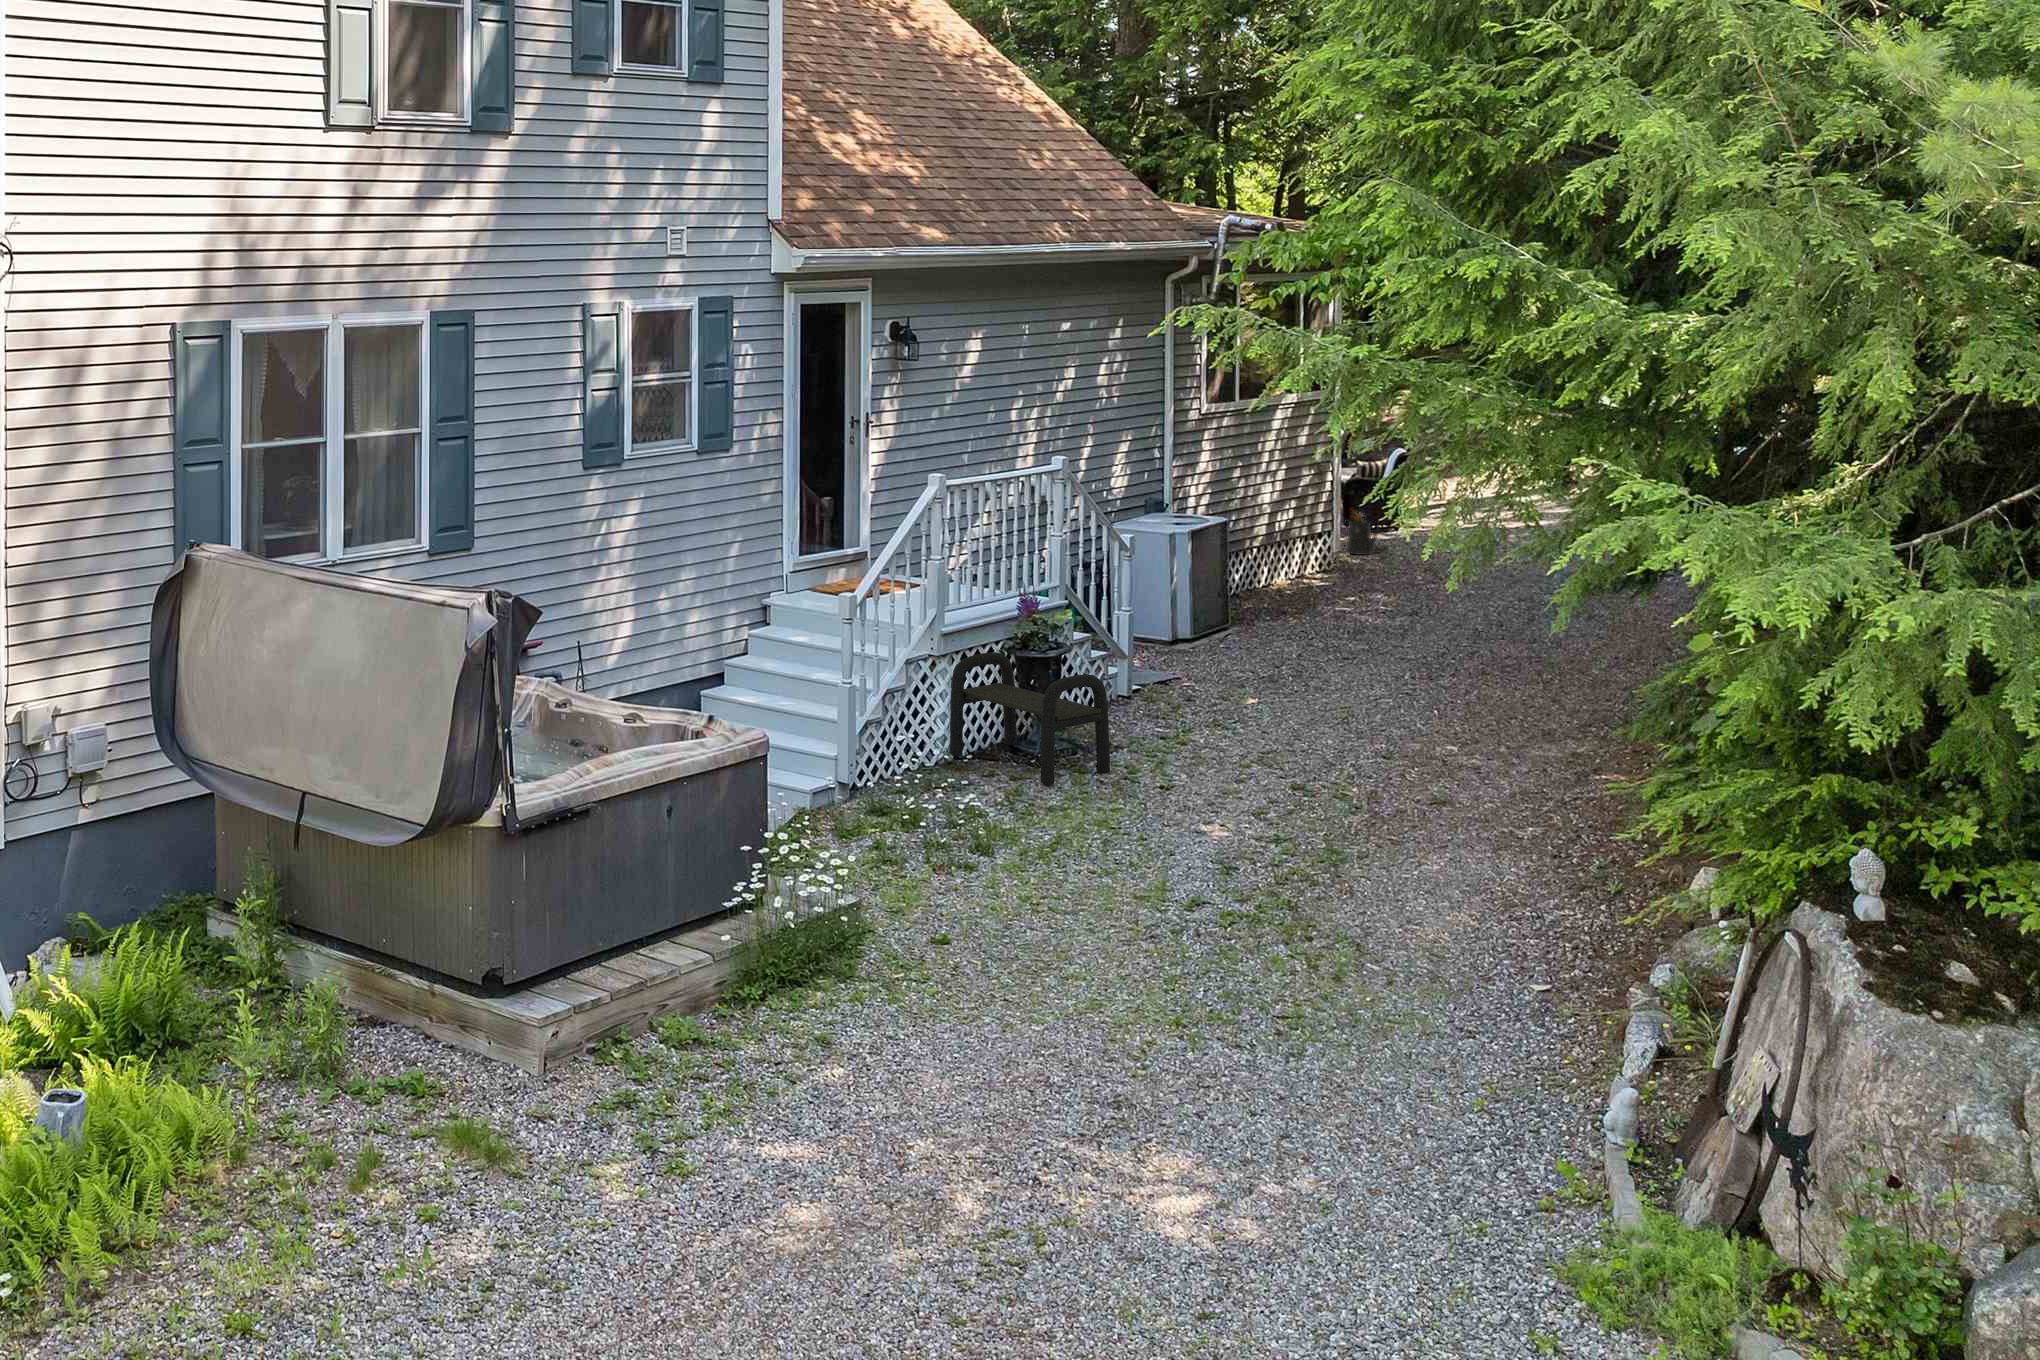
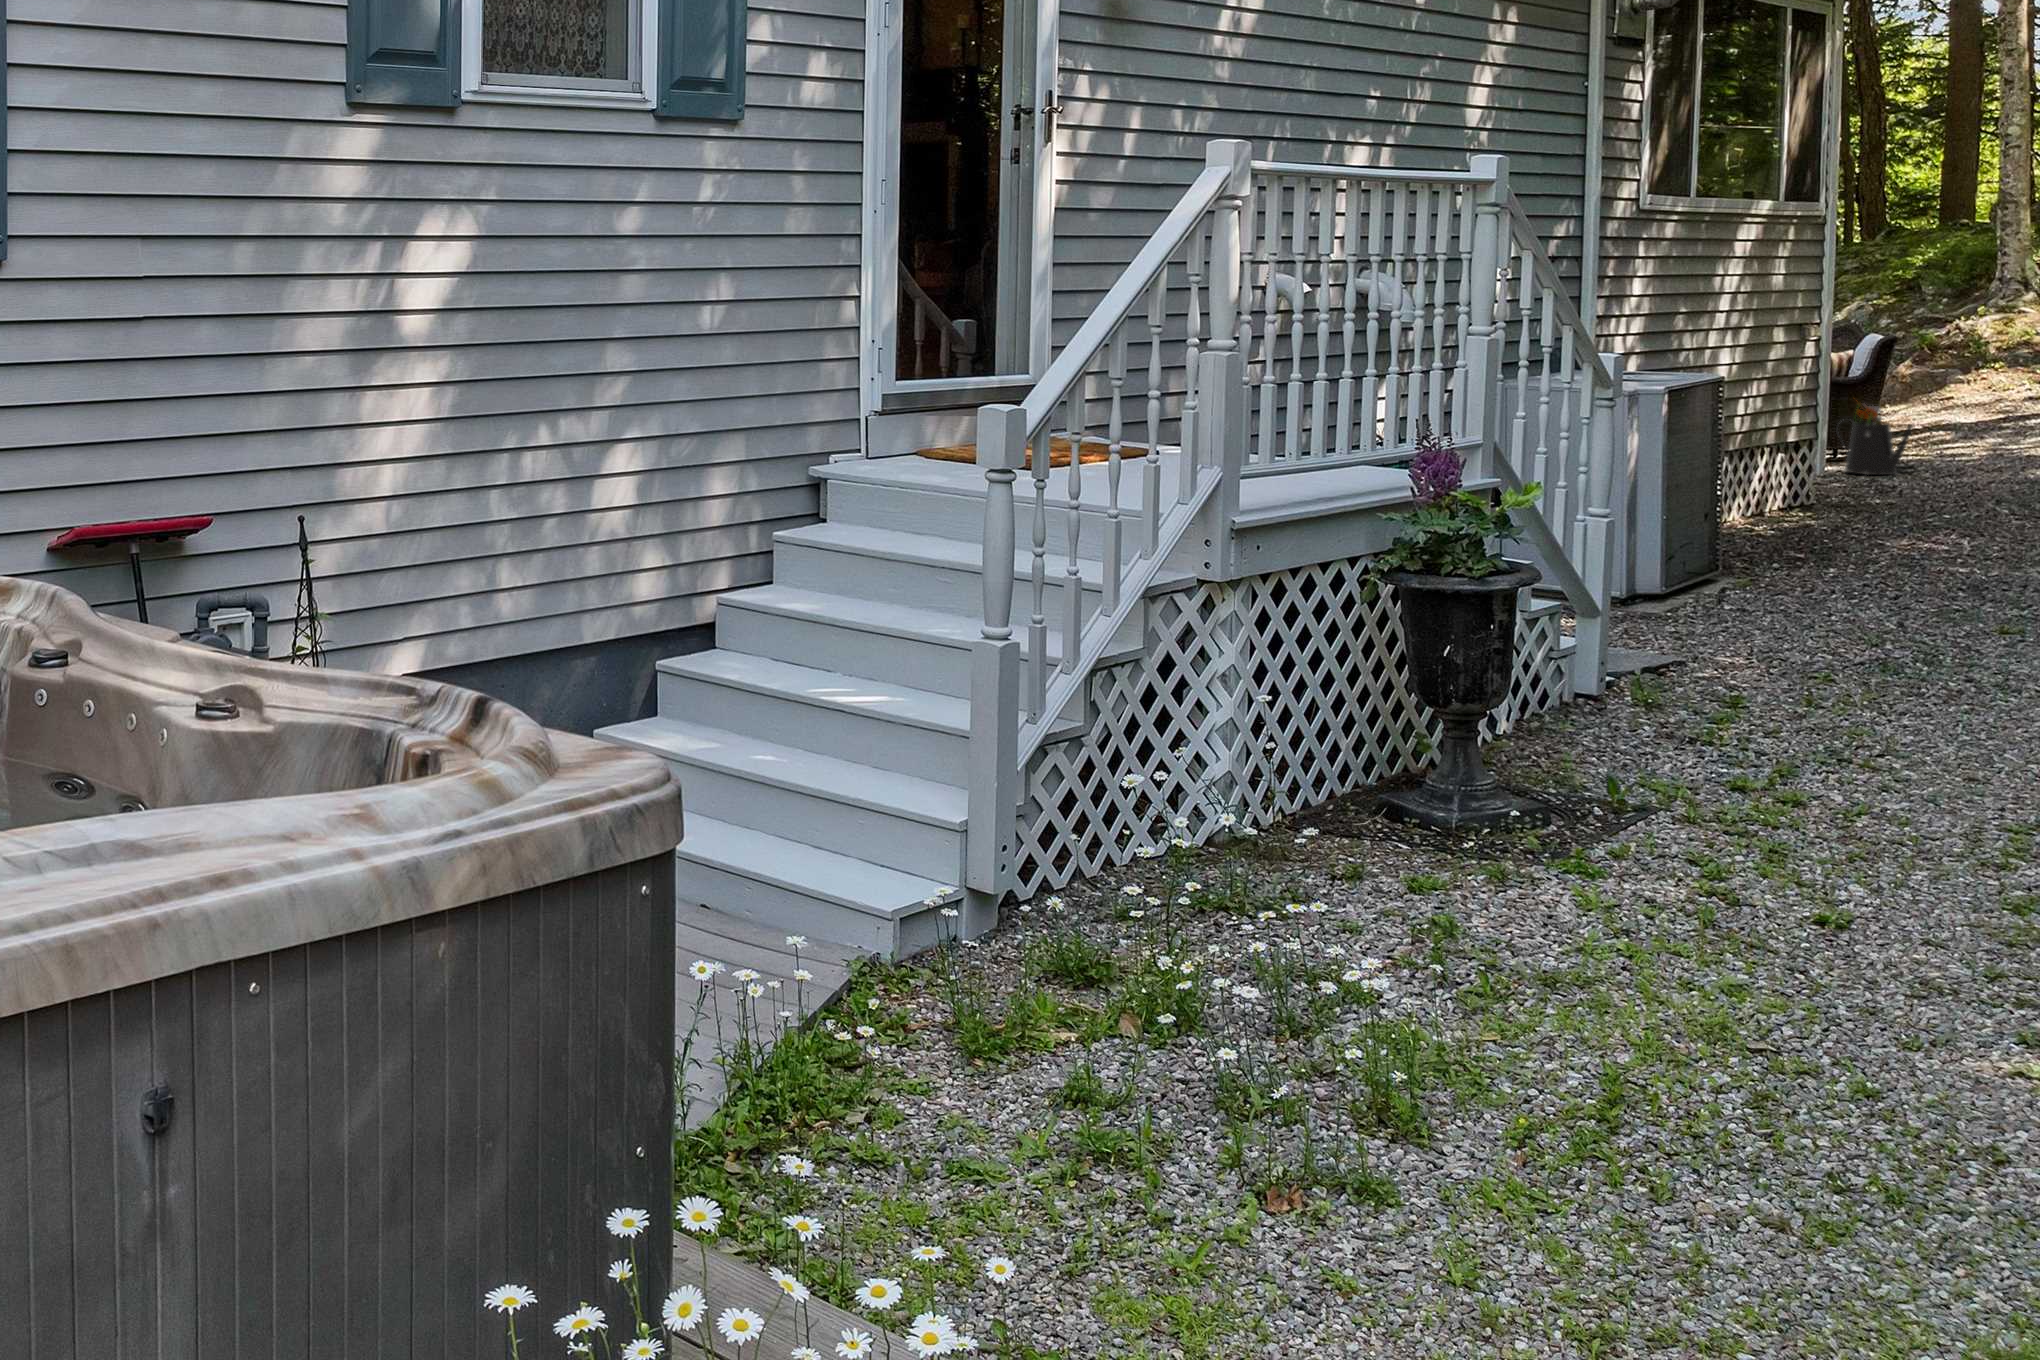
bench: present [950,652,1110,785] -> none [1242,582,1676,919]

